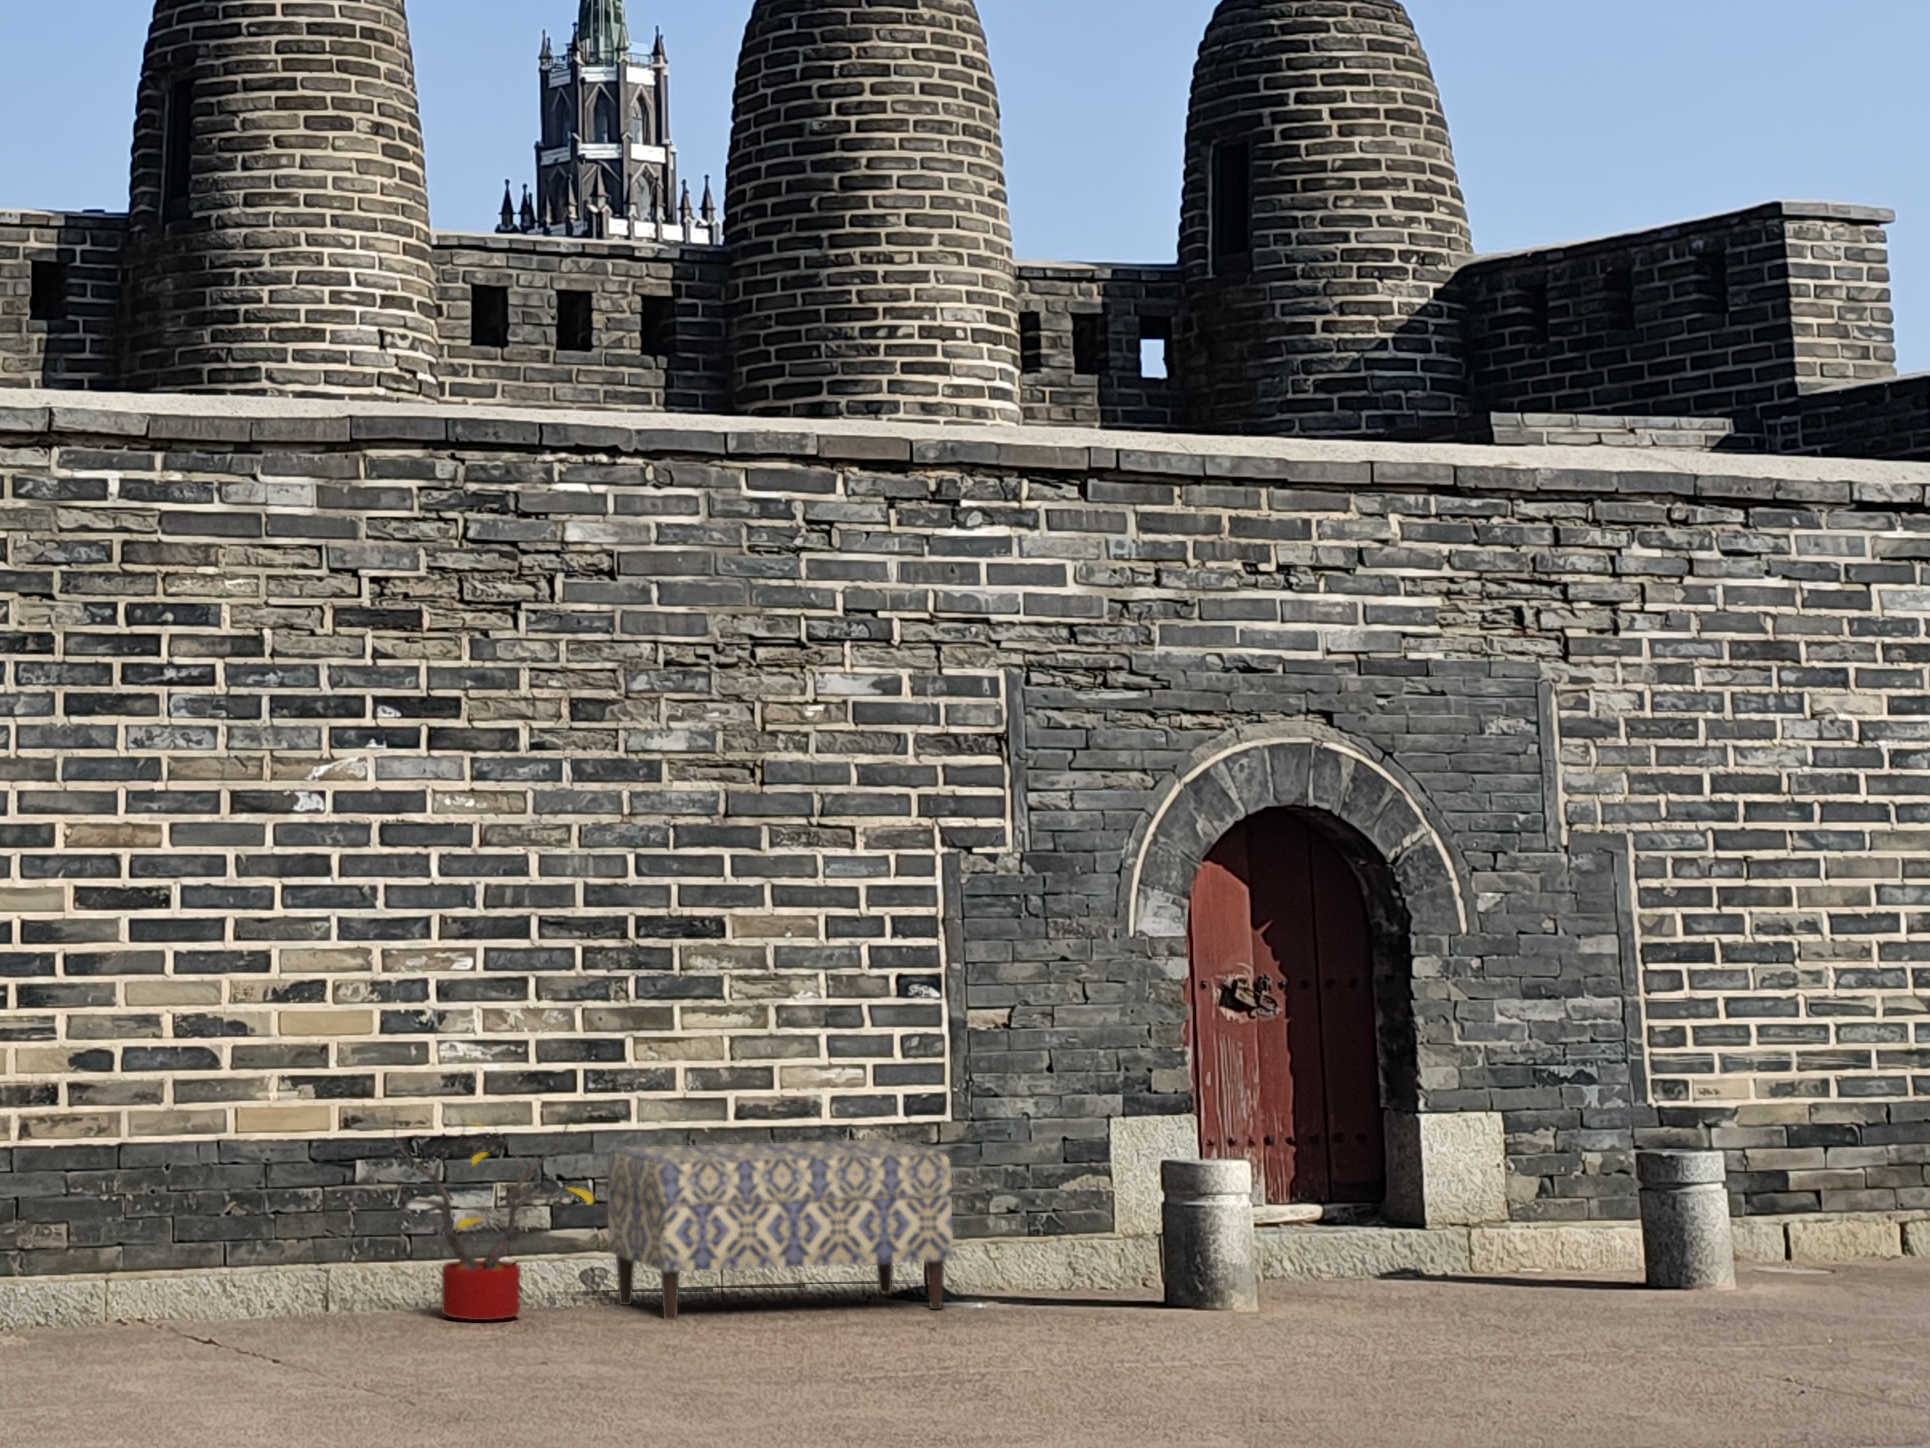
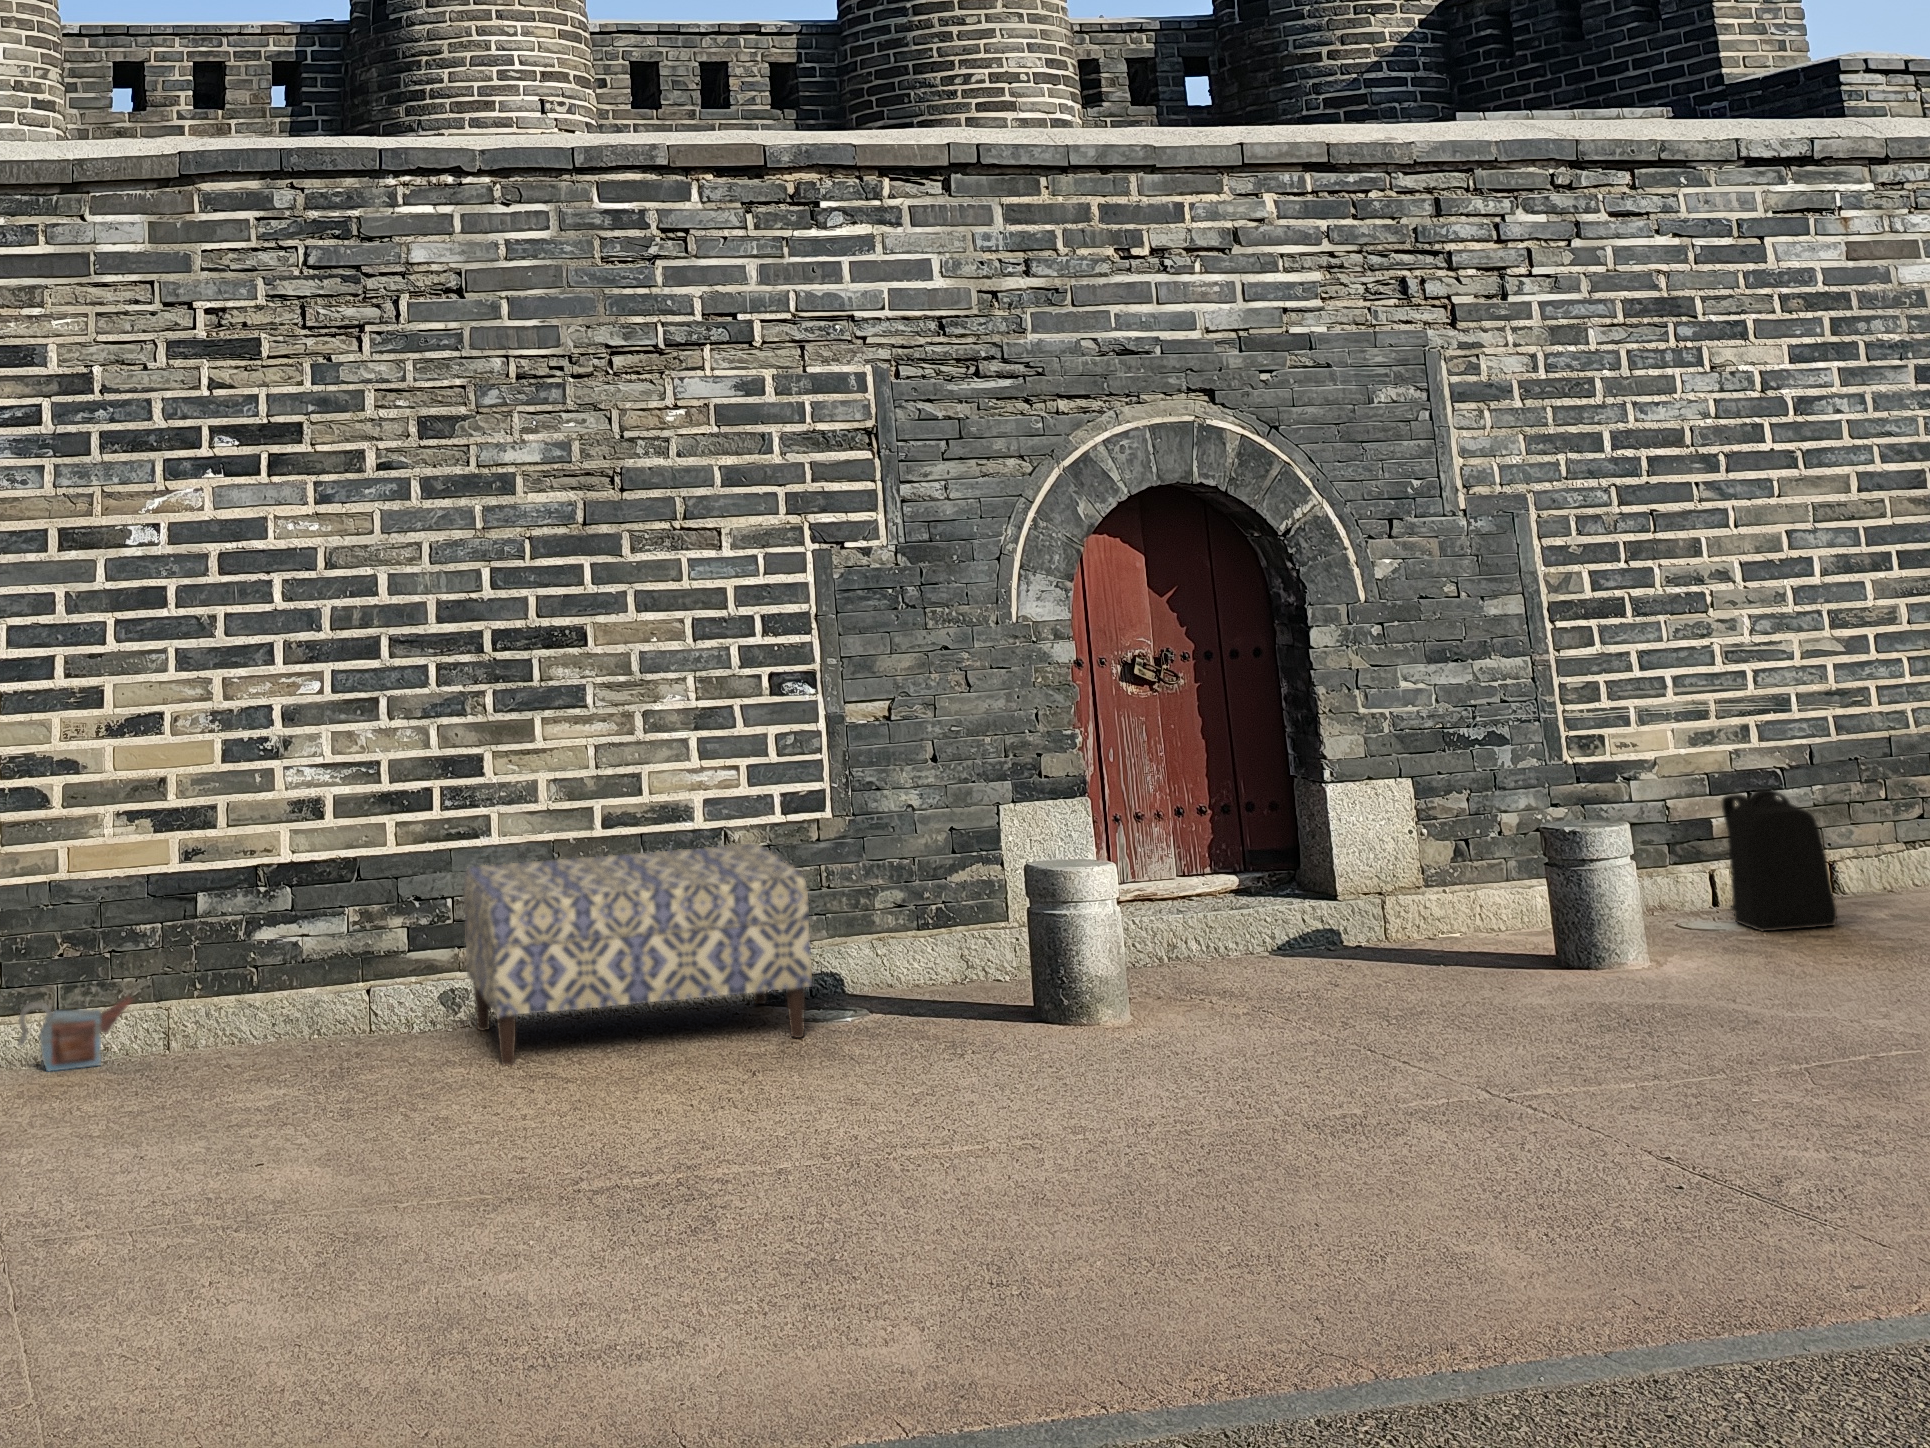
decorative plant: present [393,1118,593,1320] -> none [214,848,424,1072]
backpack: none [1803,1134,1905,1270] -> present [1722,788,1837,931]
watering can: none [194,1251,302,1320] -> present [18,996,133,1071]

